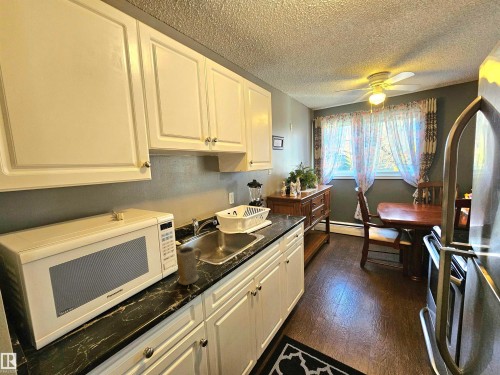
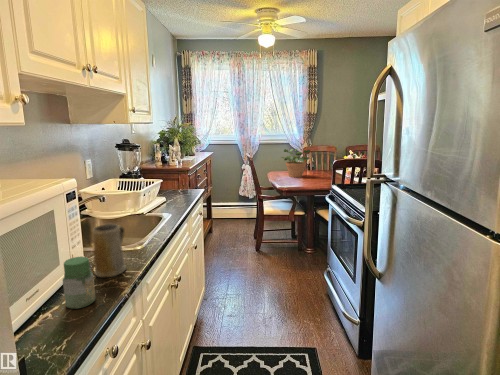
potted plant: none [390,185,425,210] -> present [282,149,311,177]
jar: none [140,271,161,307] -> present [63,257,95,309]

